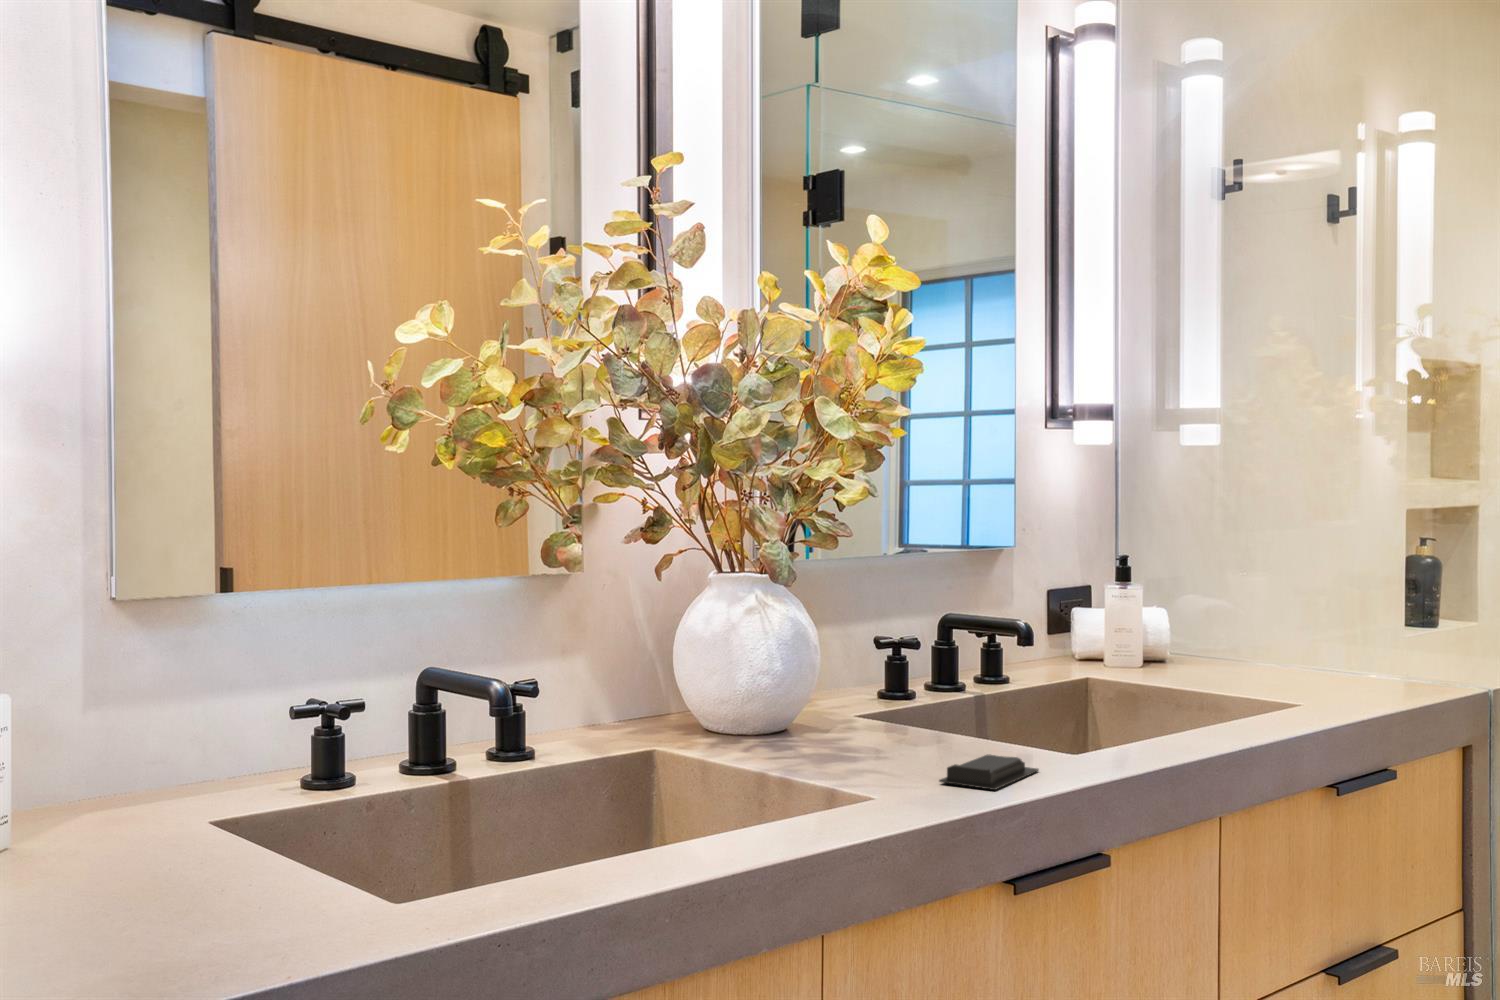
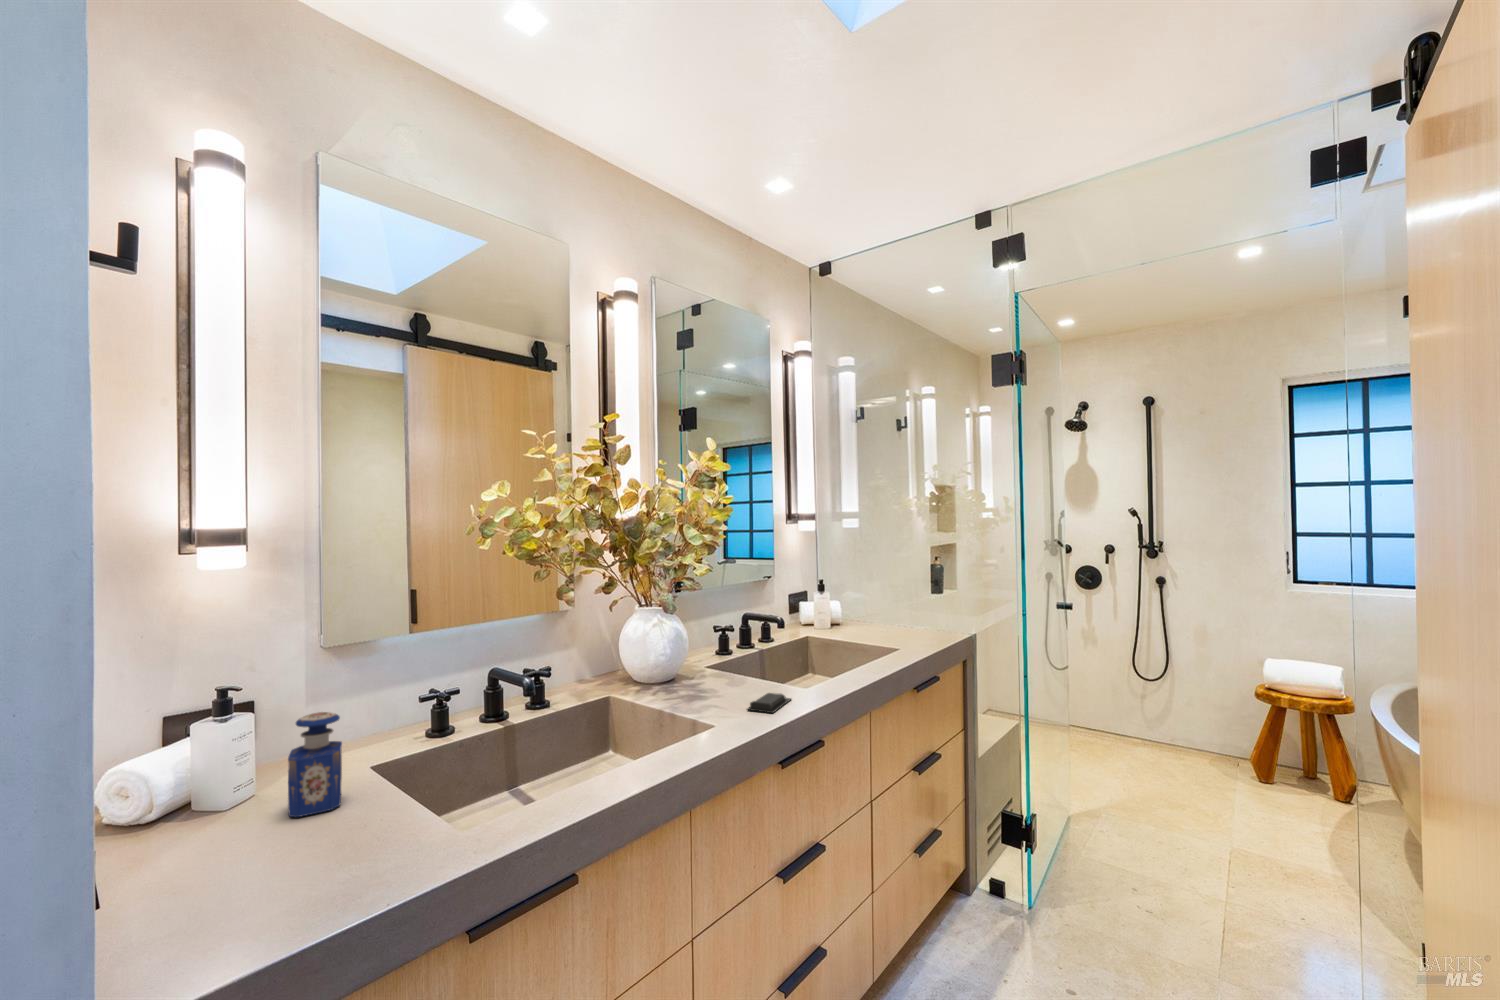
perfume bottle: none [69,702,159,885] -> present [288,712,342,817]

